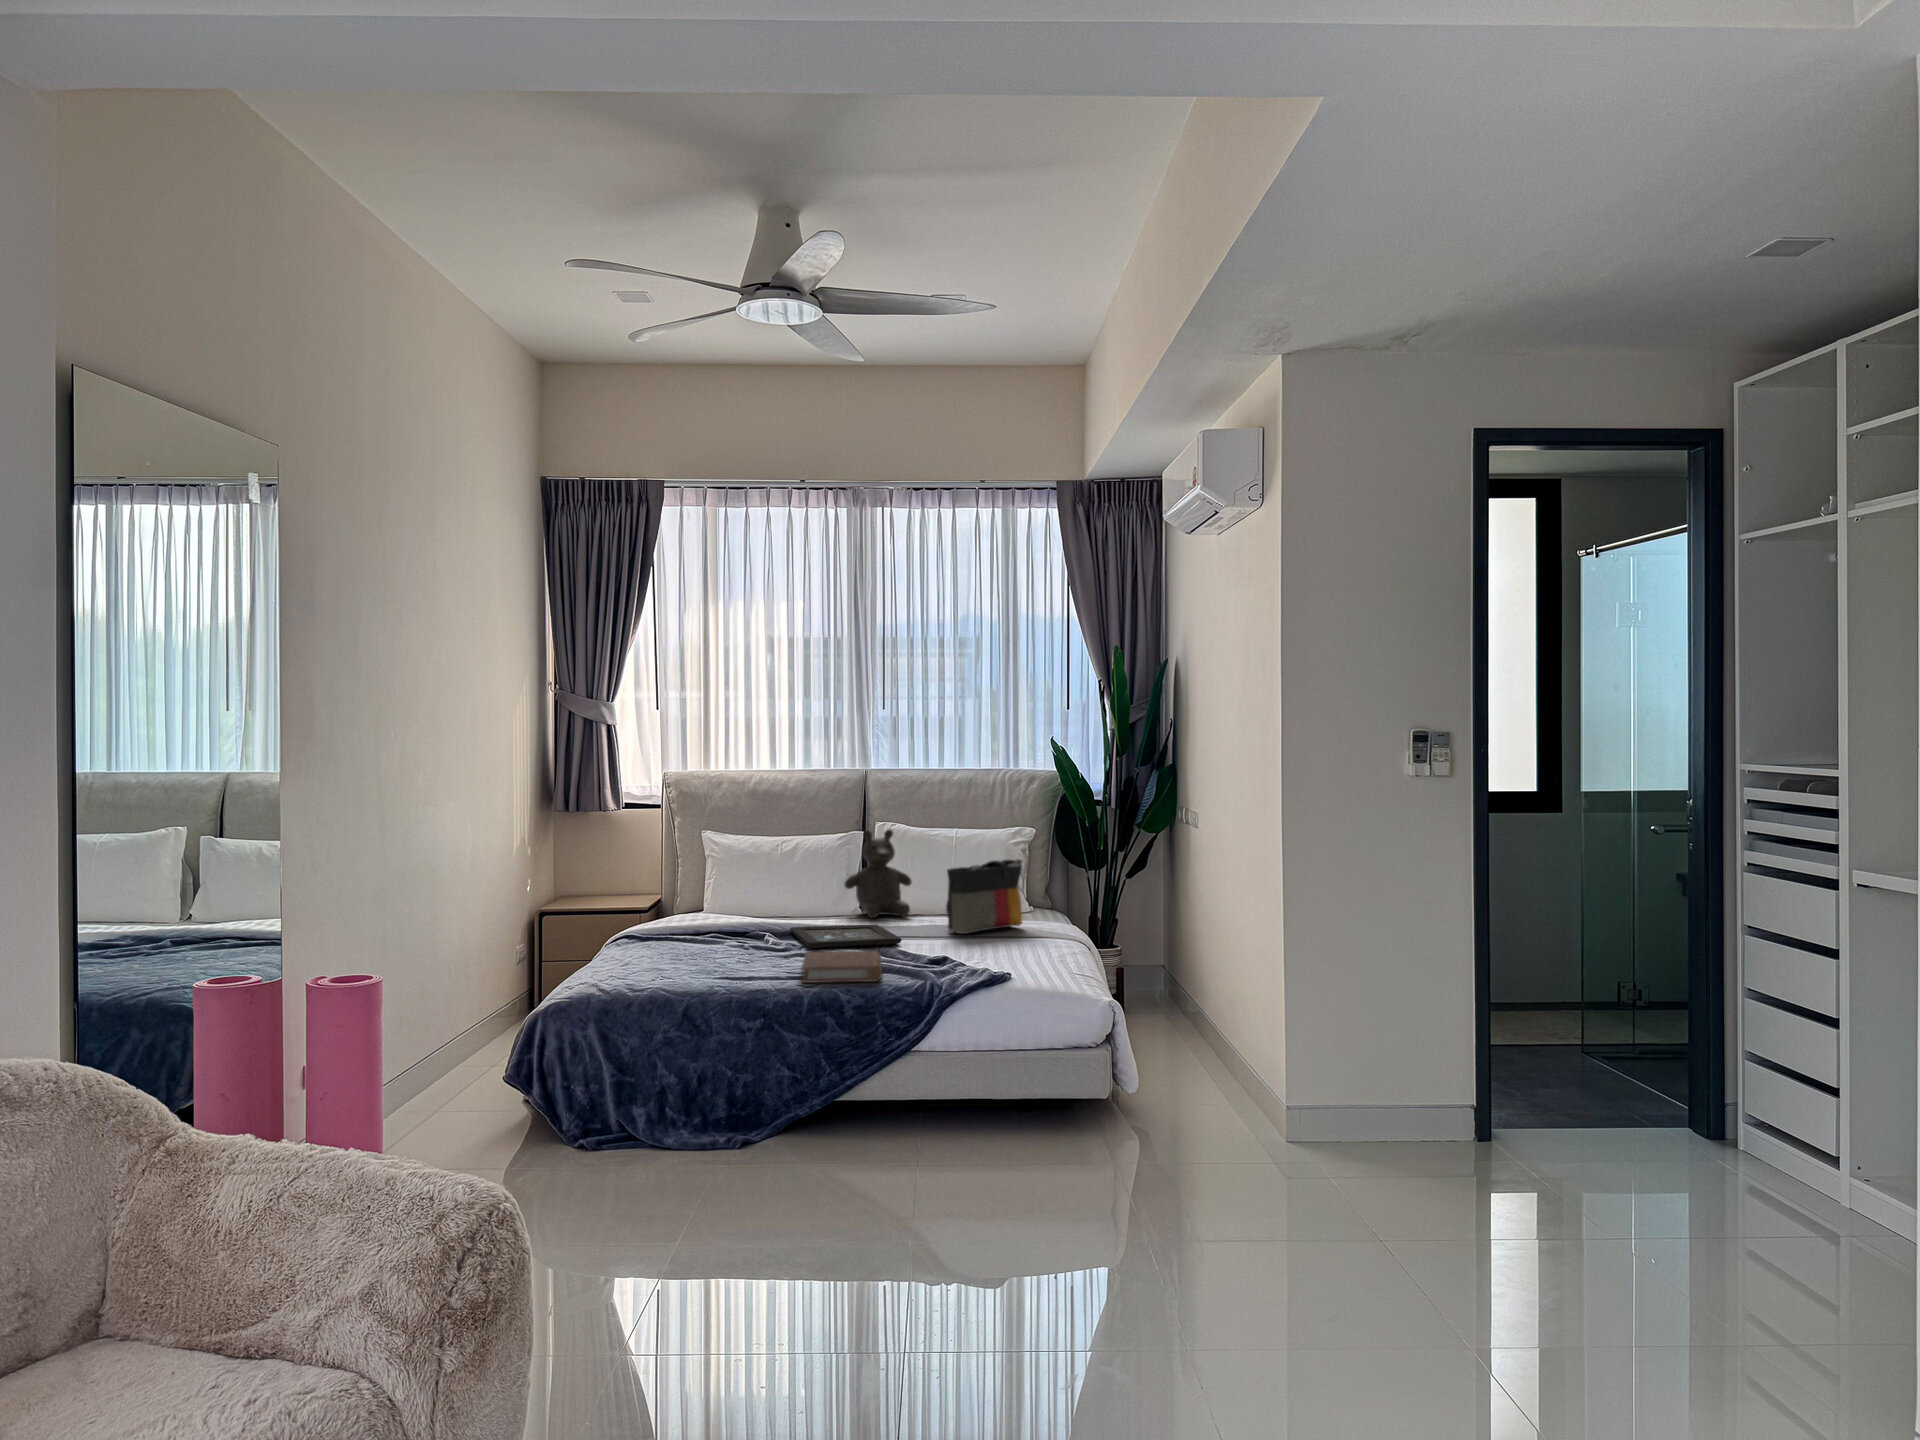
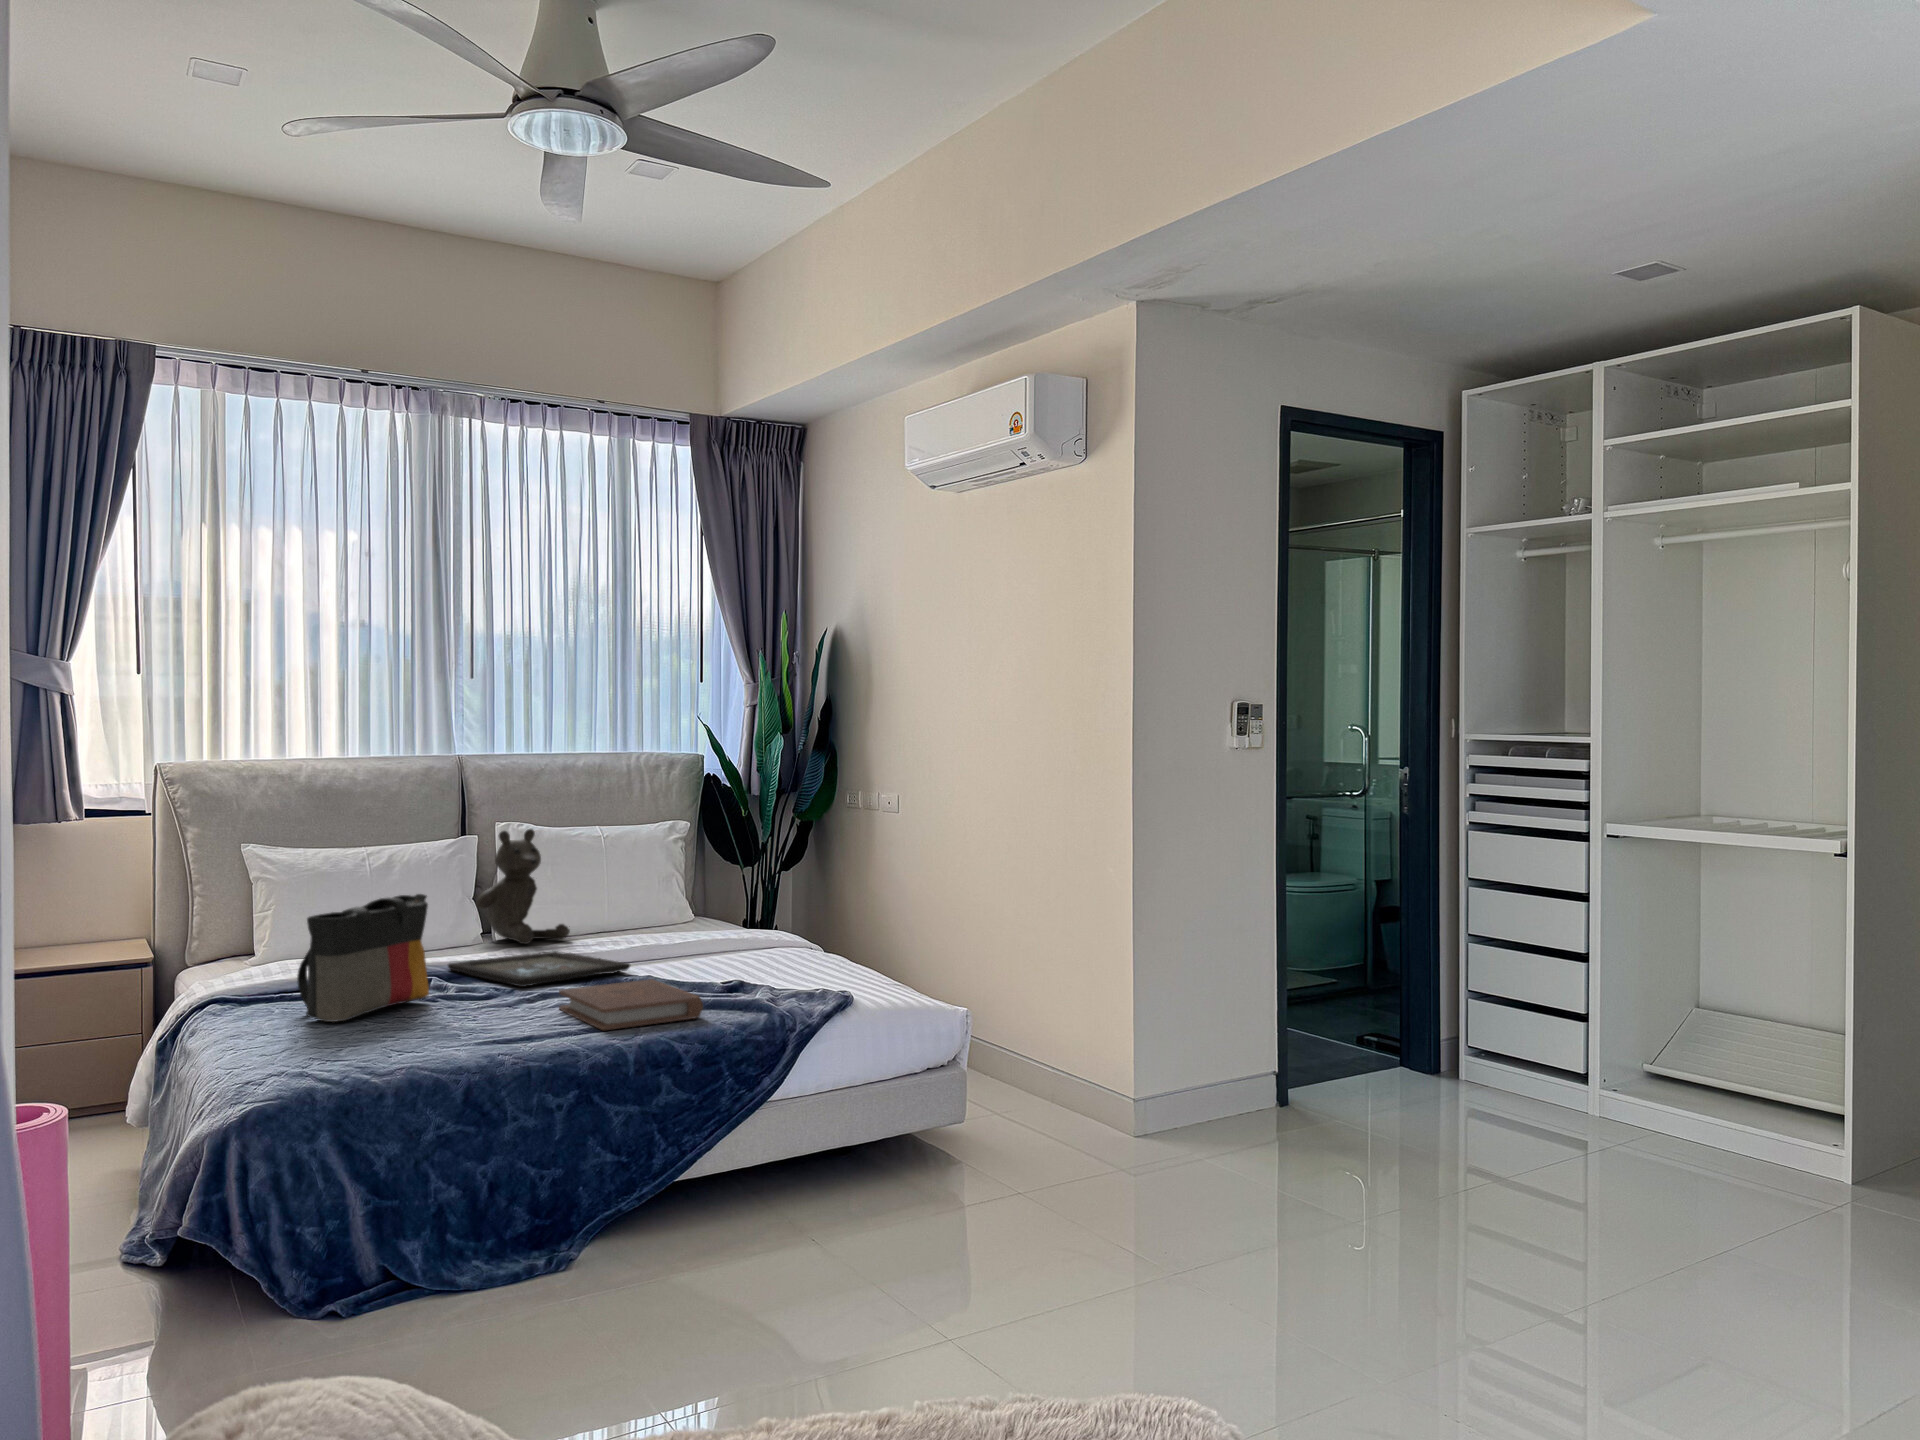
tote bag: present [946,859,1022,934] -> present [297,894,429,1022]

